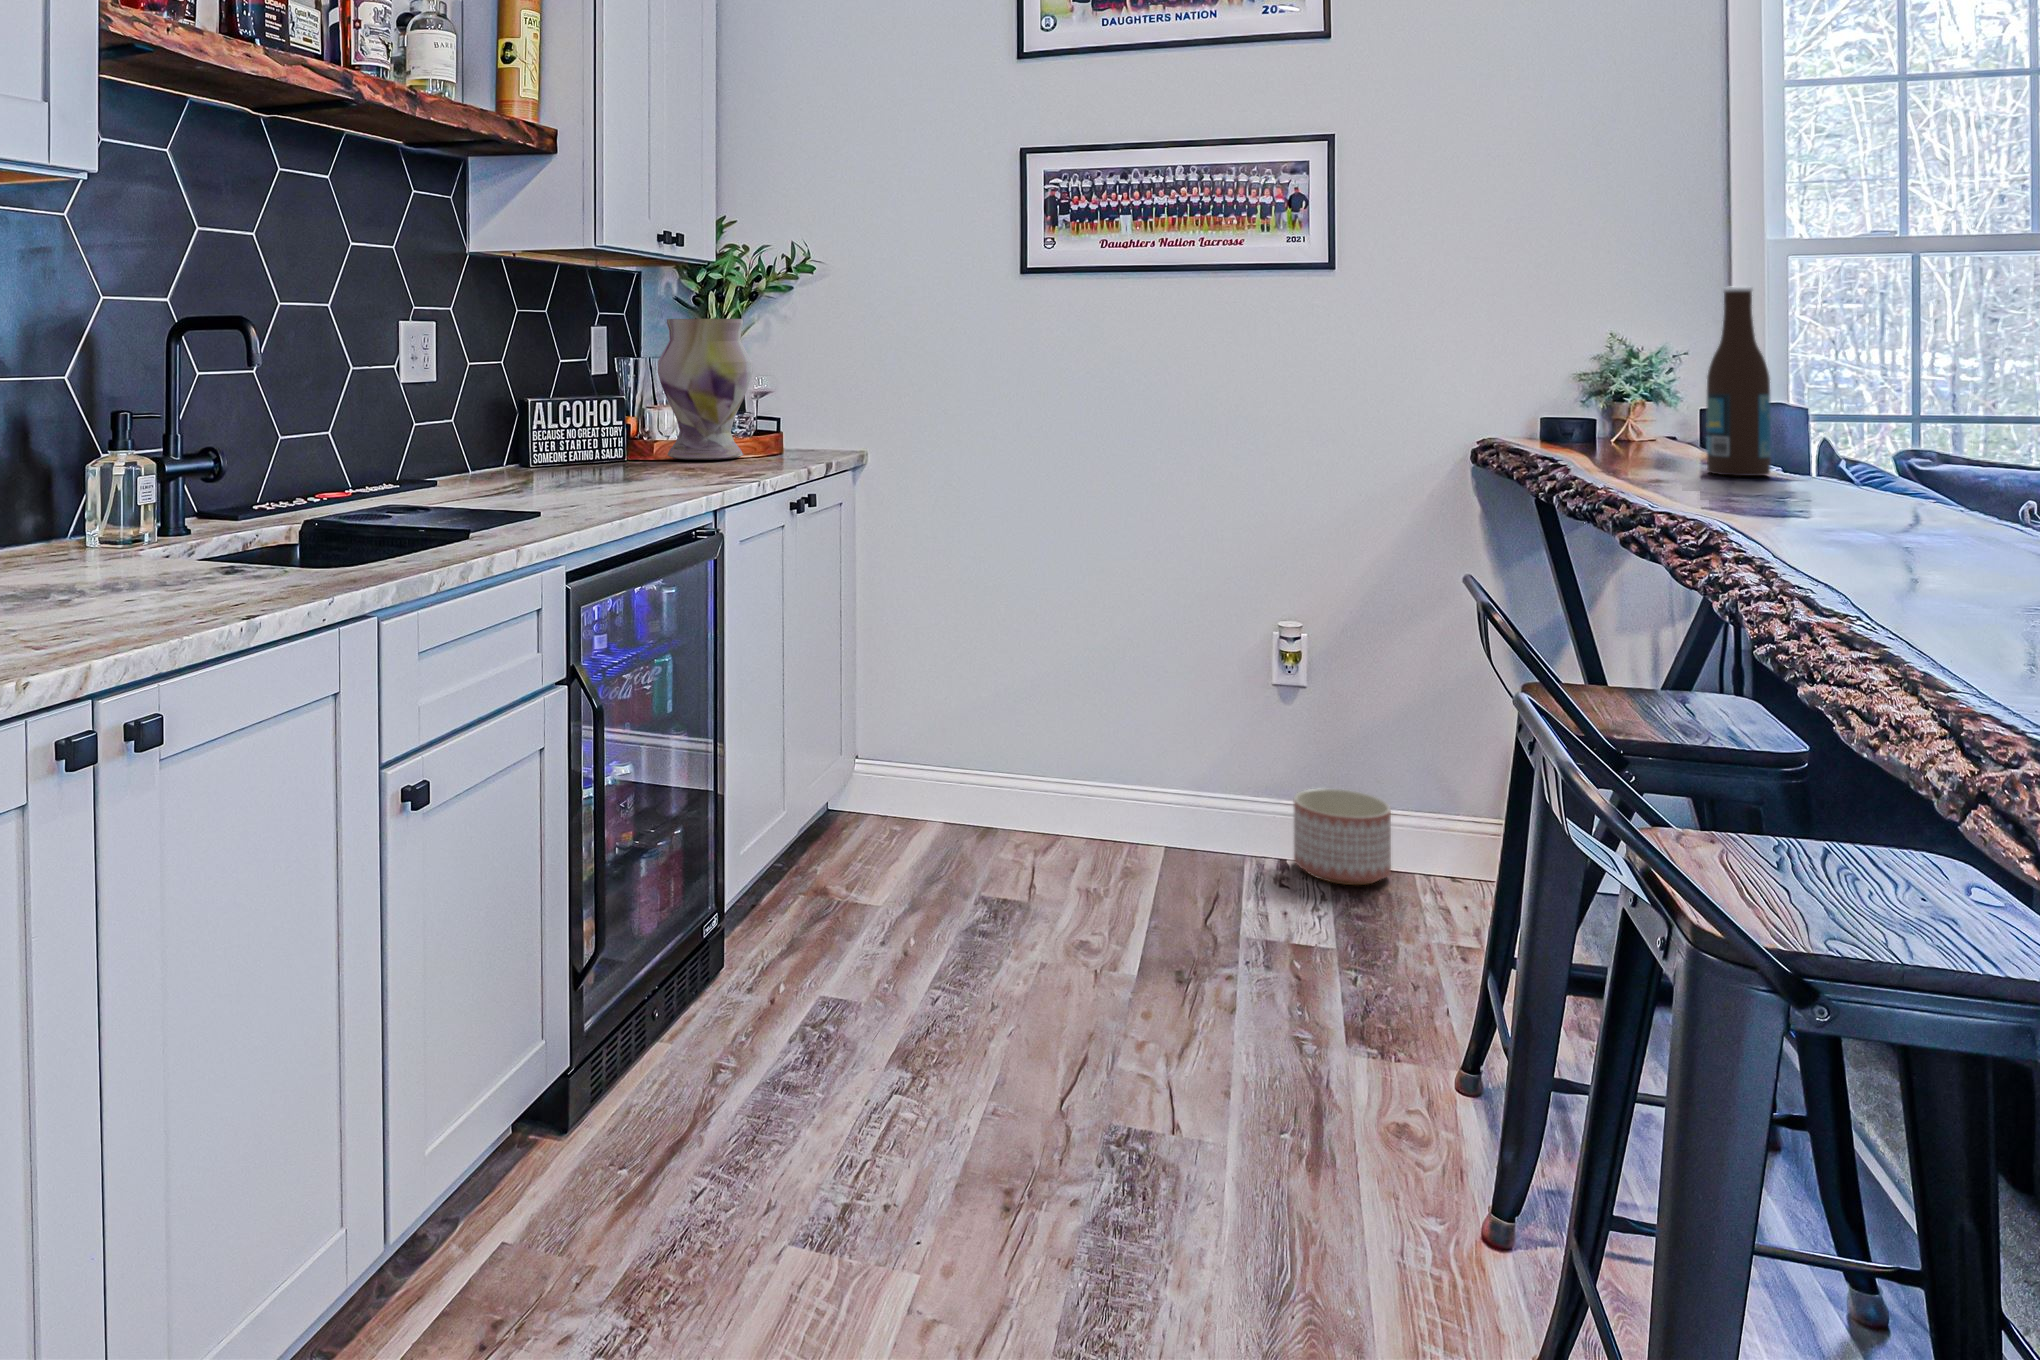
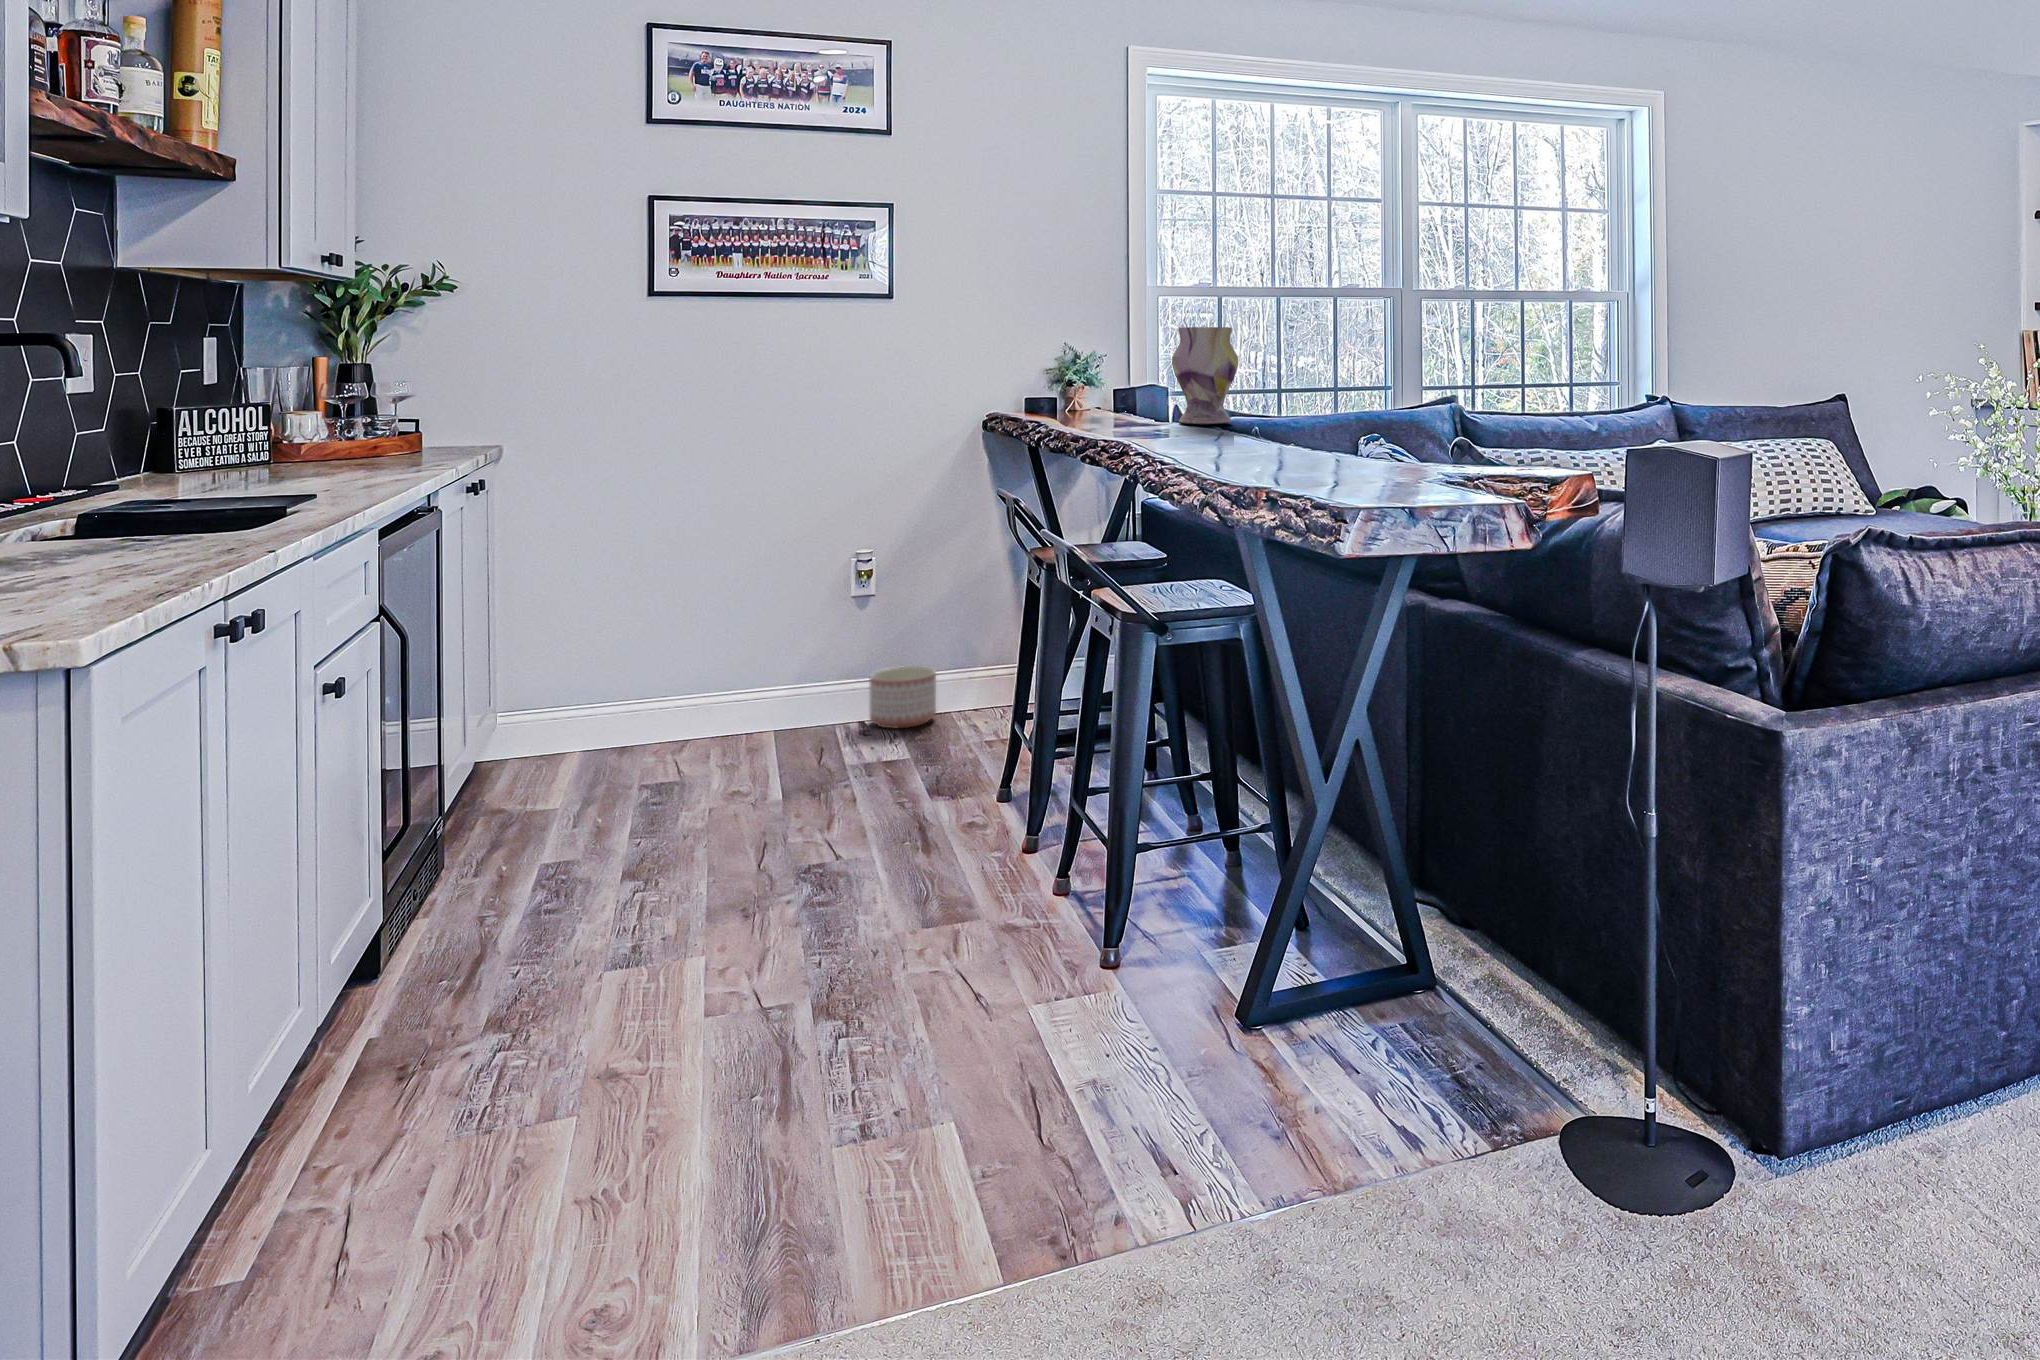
beer bottle: present [1706,286,1771,476] -> none [1121,317,1152,427]
vase: present [658,319,753,460] -> present [1172,327,1238,424]

